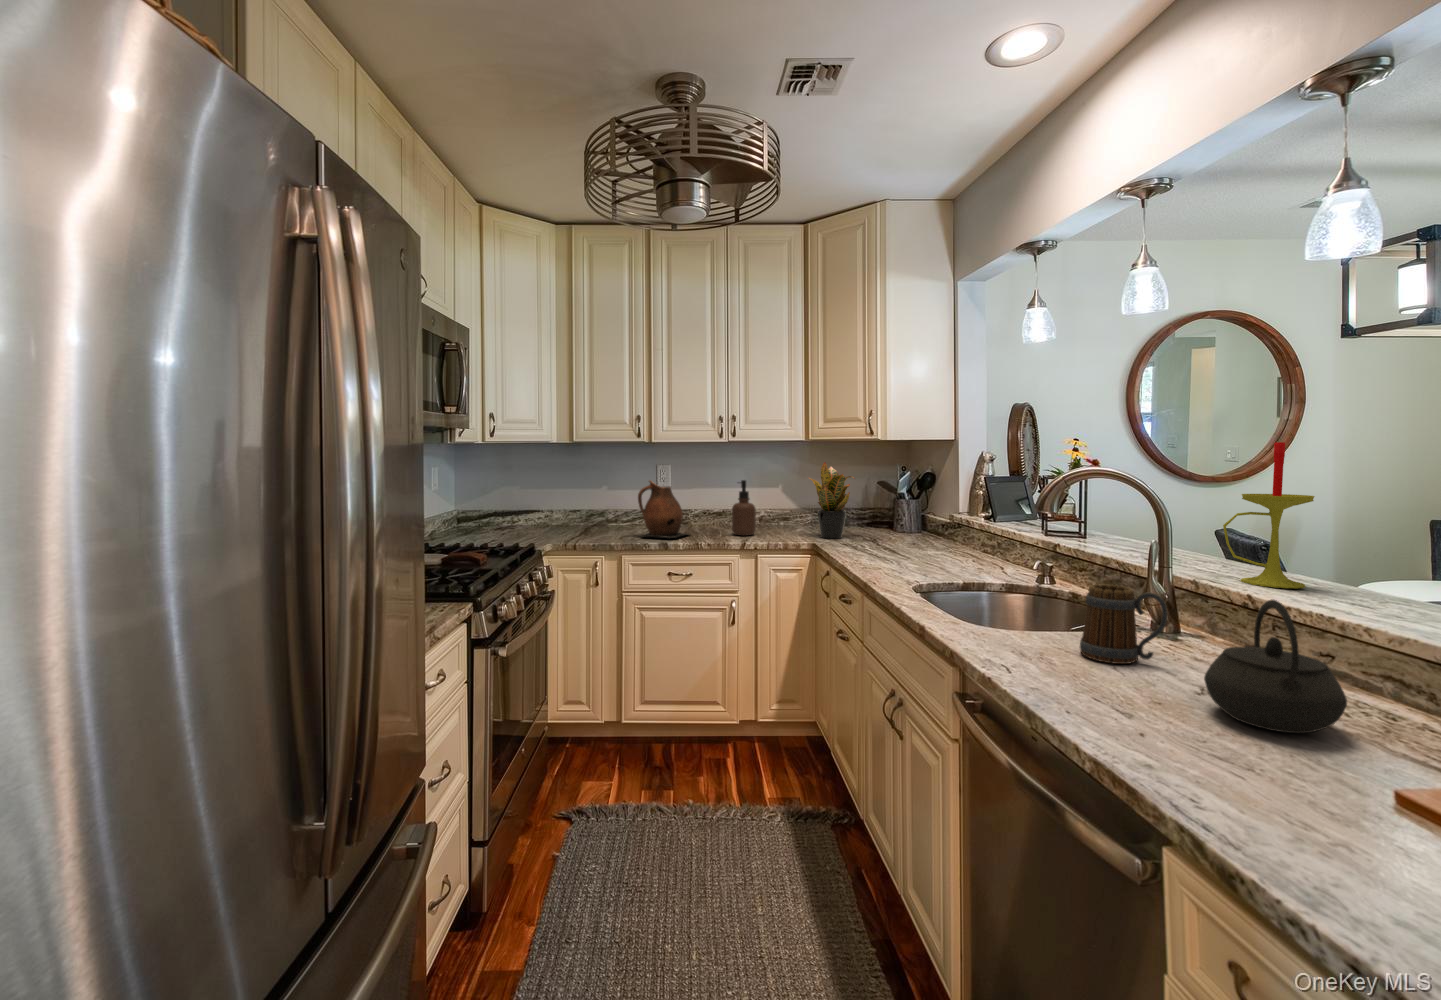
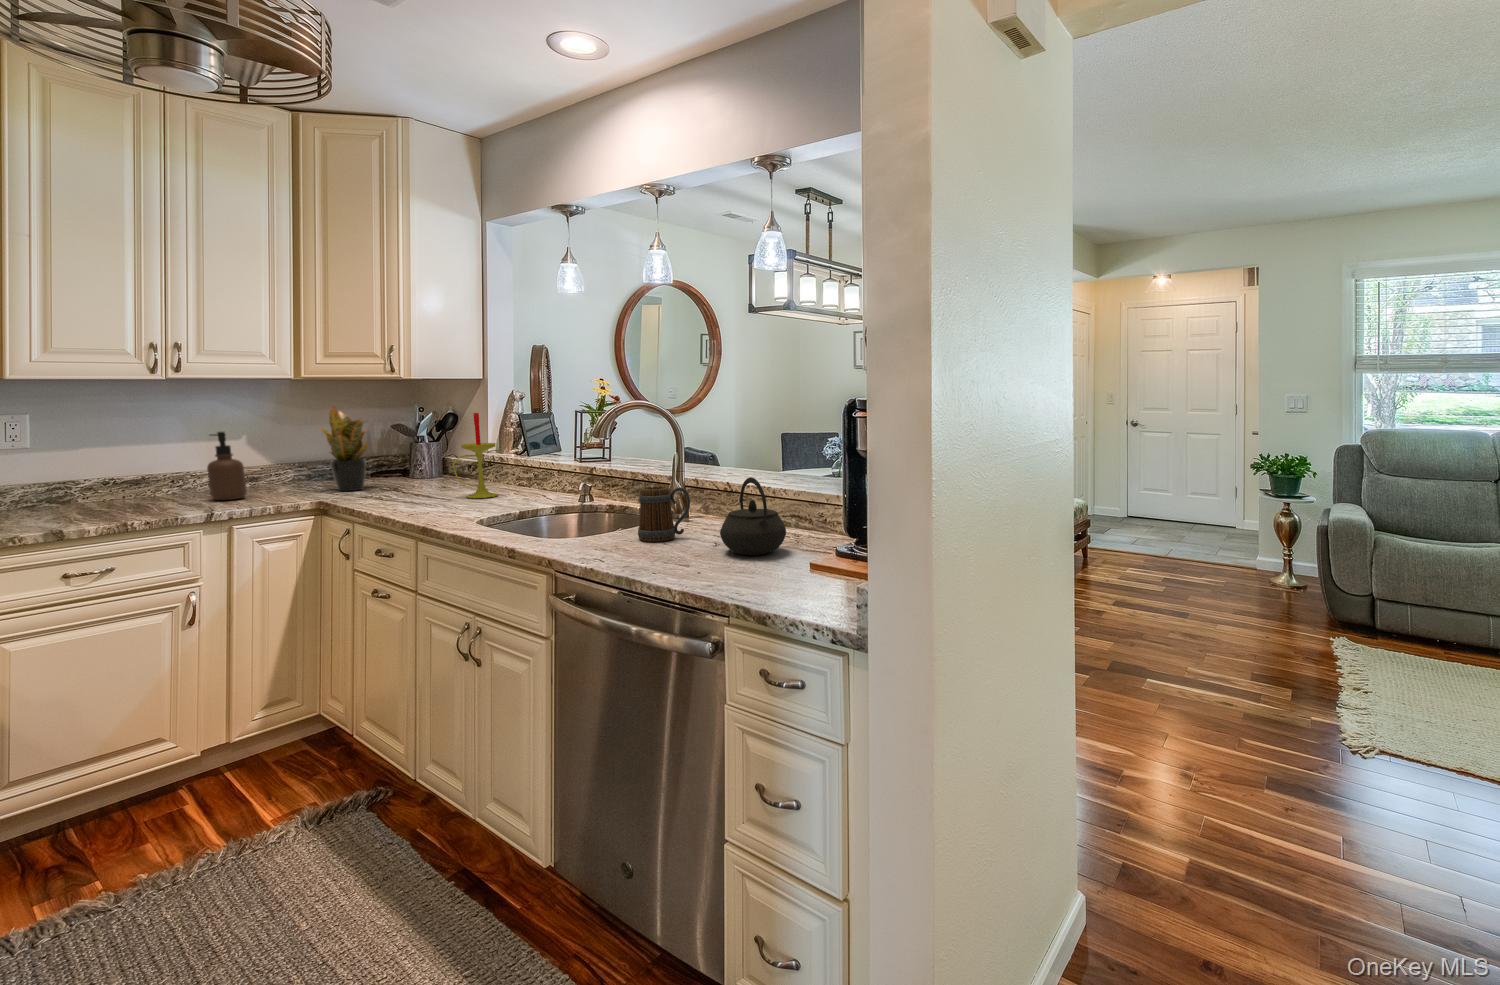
candle: present [1223,442,1315,588] -> present [452,413,497,498]
ceramic pitcher: present [638,481,688,538] -> none [43,439,146,517]

